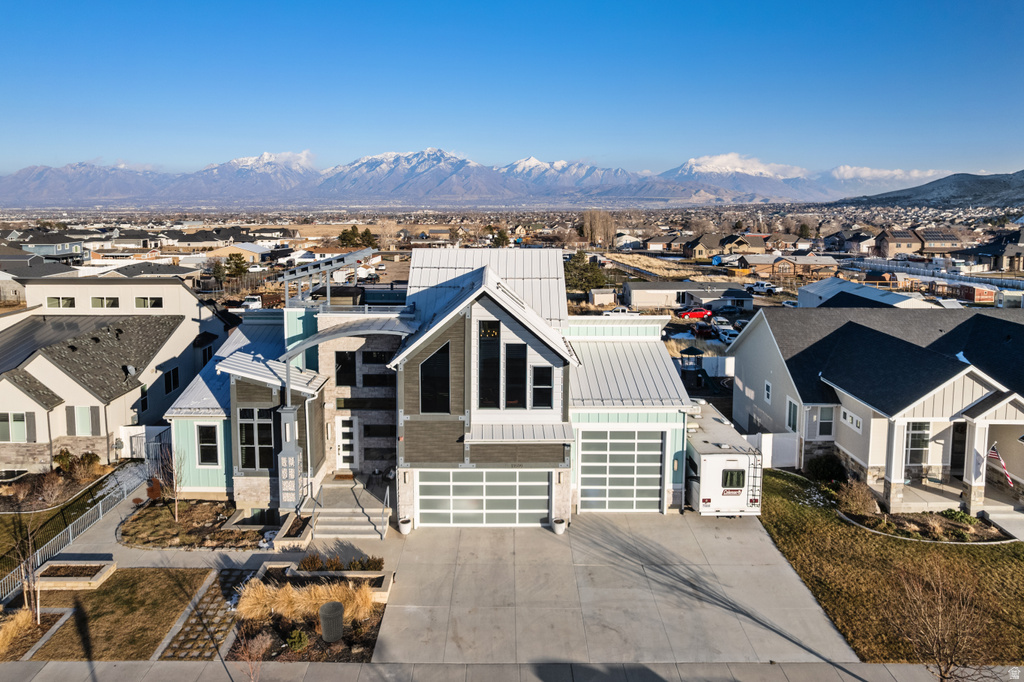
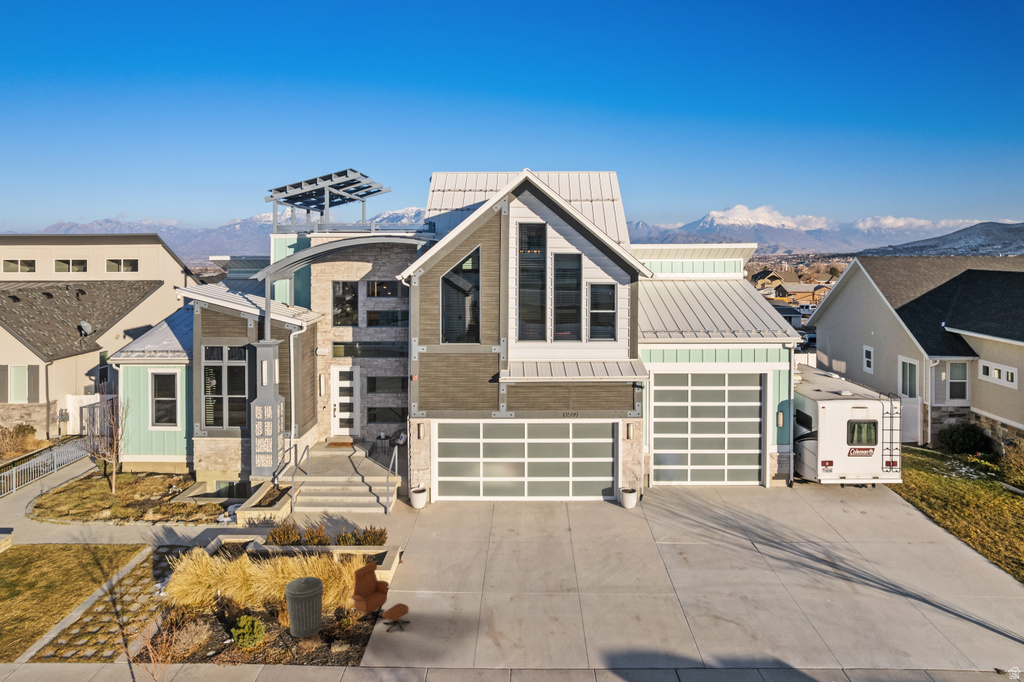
lounge chair: present [132,477,161,509] -> present [351,562,410,632]

